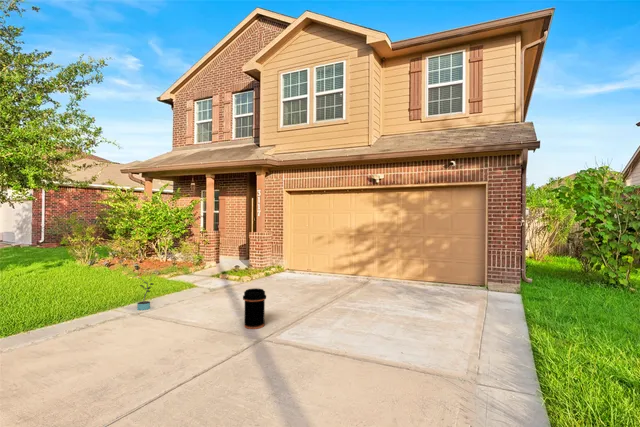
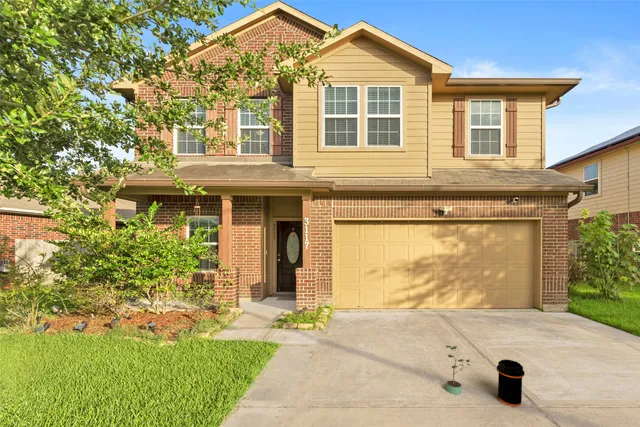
potted plant: present [137,278,153,310] -> present [446,346,470,394]

